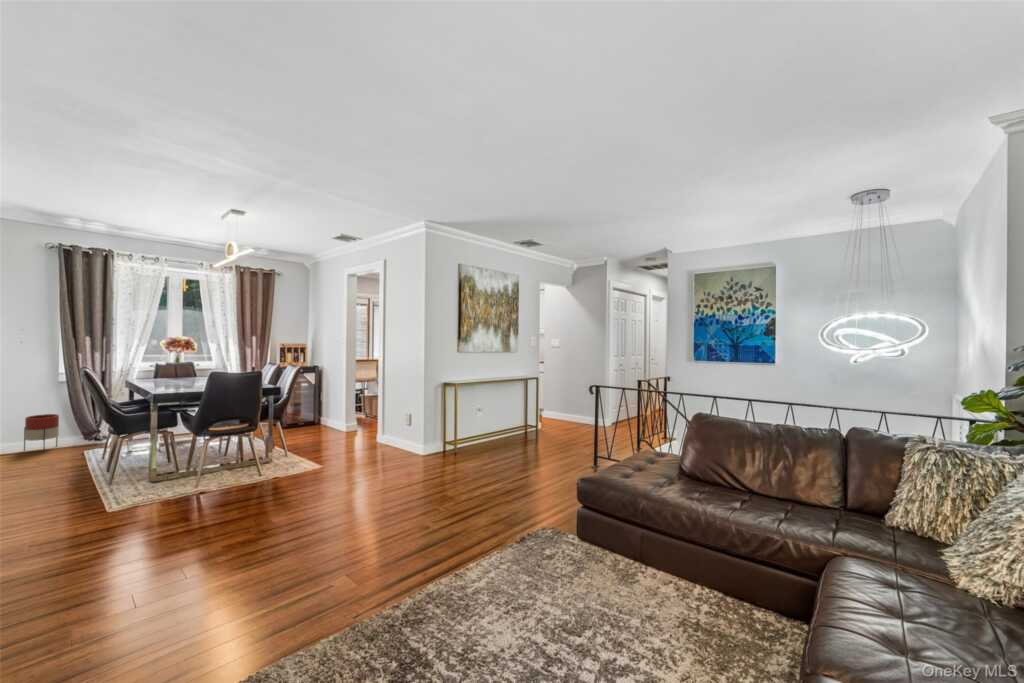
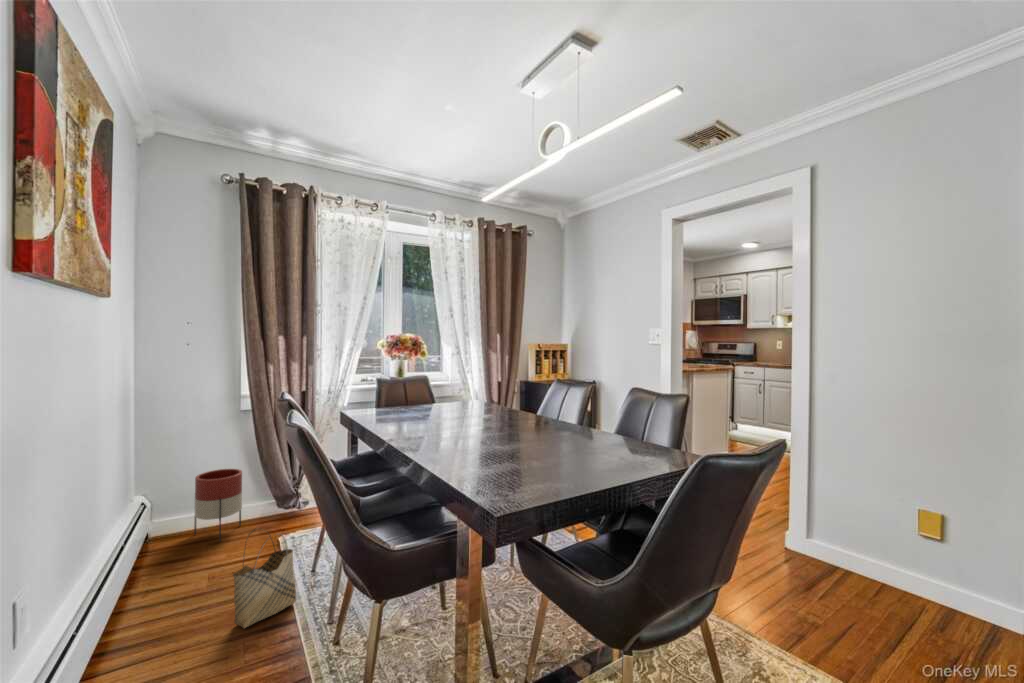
woven basket: none [62,431,97,472] -> present [233,529,296,628]

